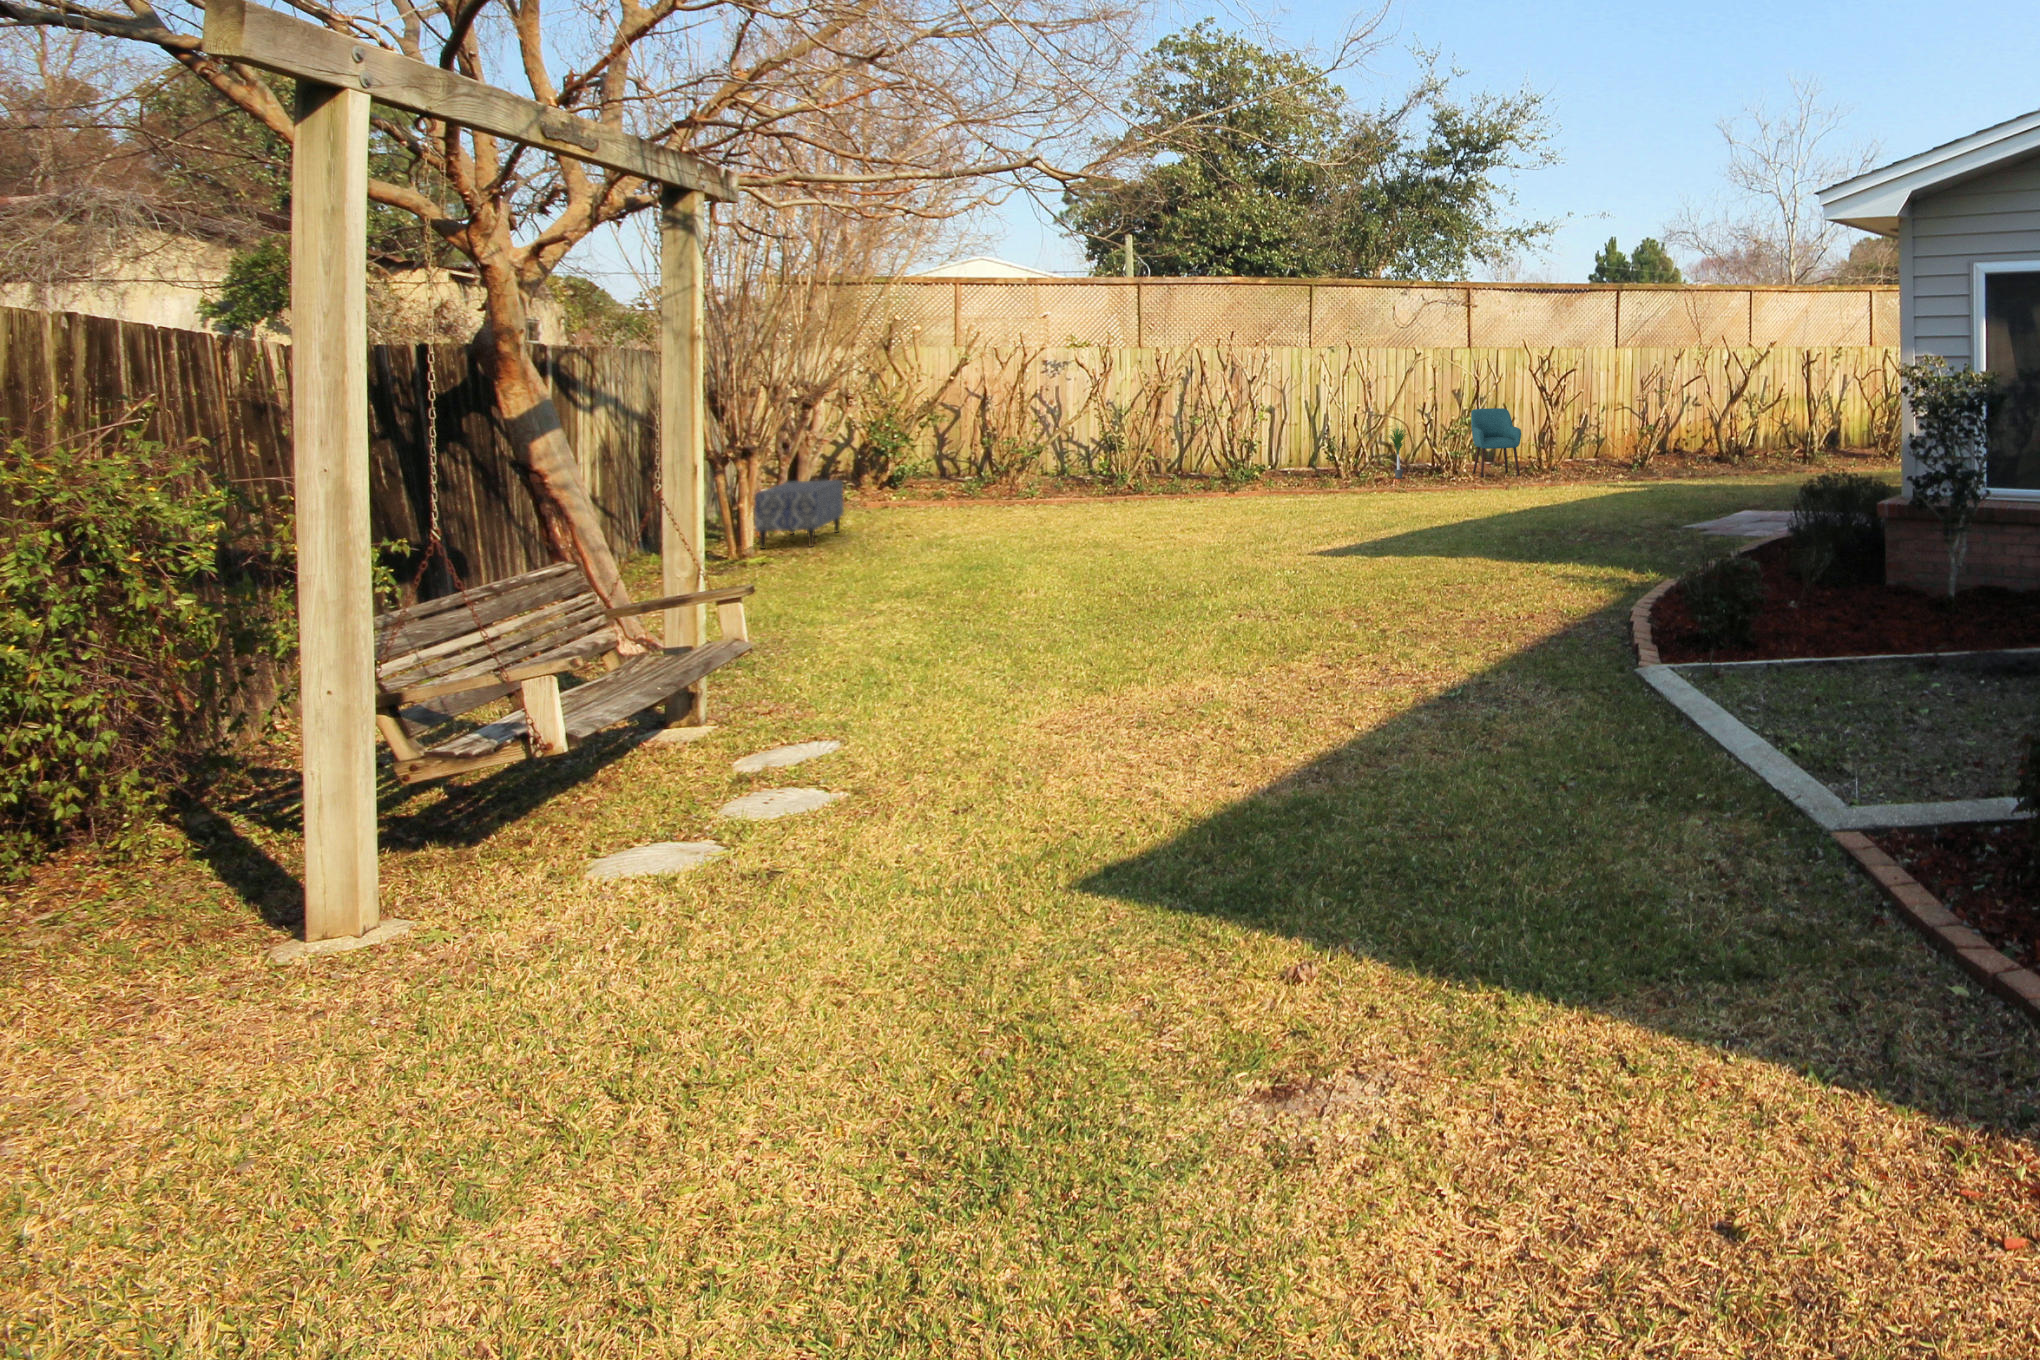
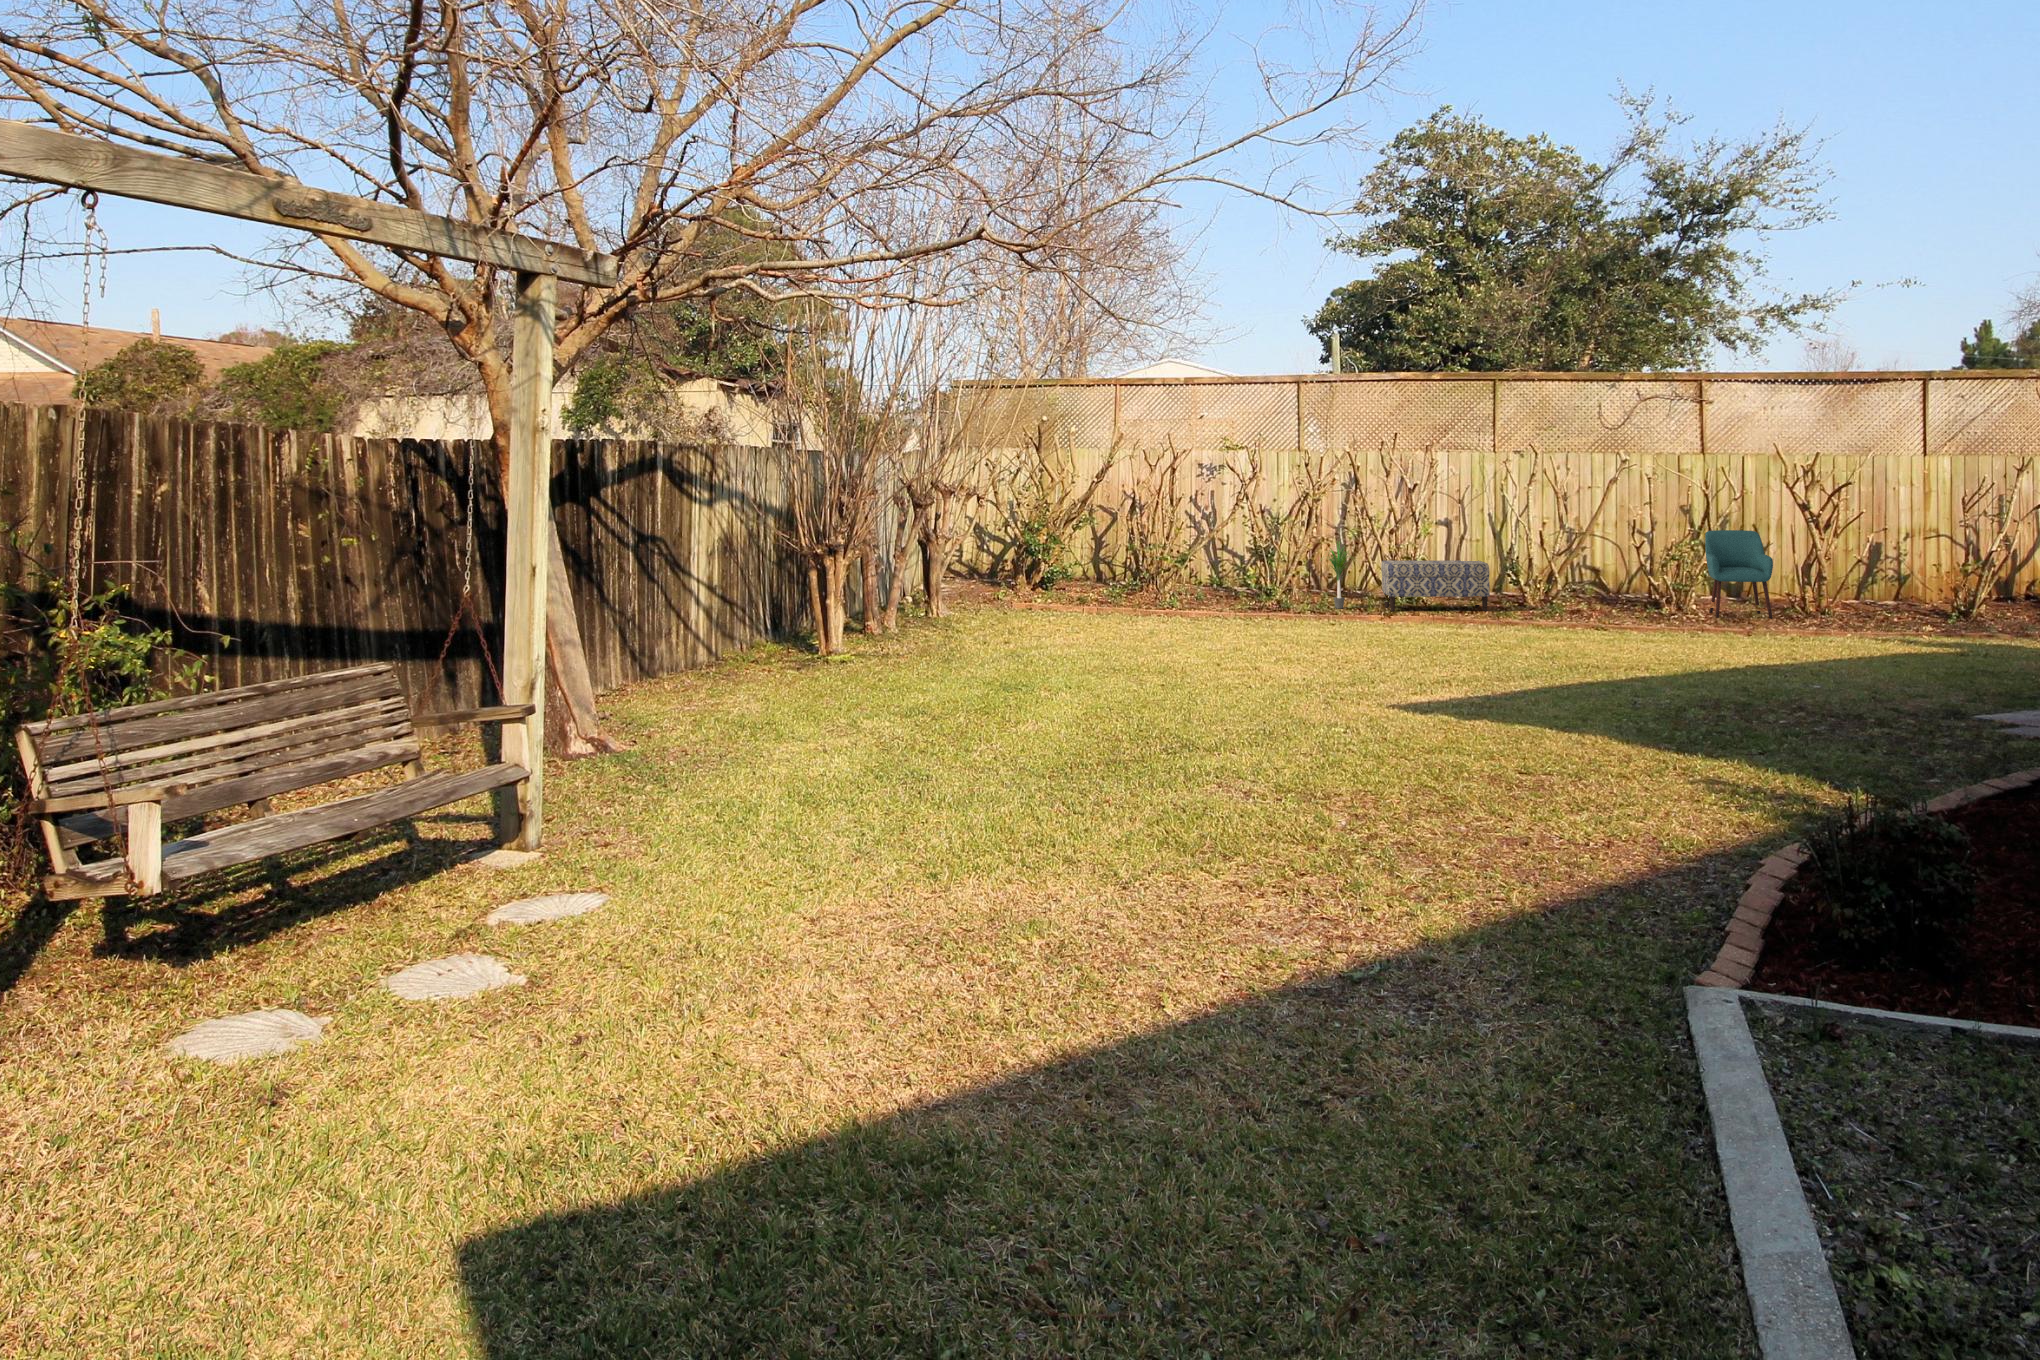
potted plant: present [1389,428,1407,478] -> present [1327,548,1348,609]
bench: present [754,480,844,549] -> present [1381,560,1490,611]

